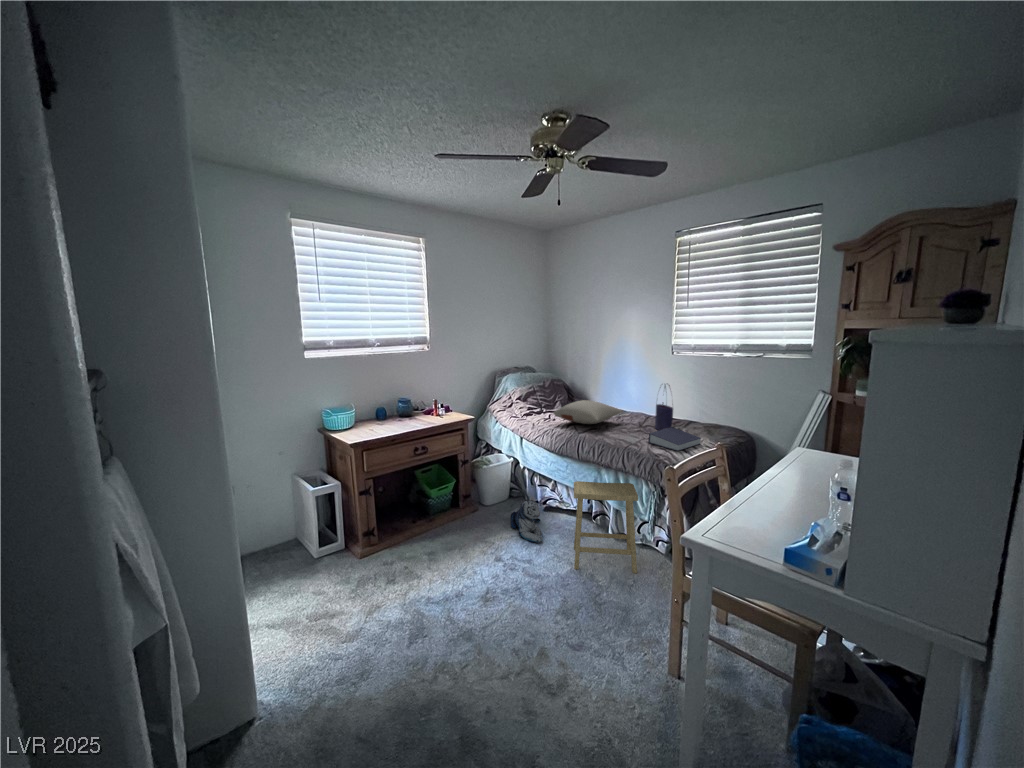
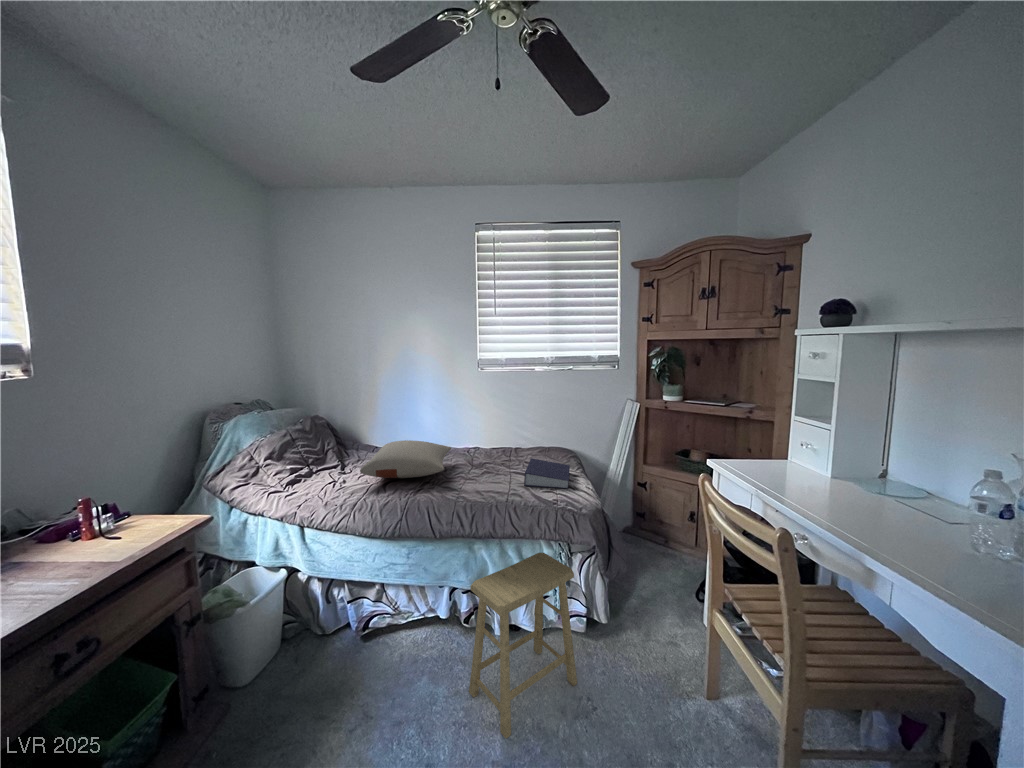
tote bag: present [655,385,673,431] -> none [497,404,524,467]
plush toy: present [510,500,543,543] -> none [320,643,415,732]

